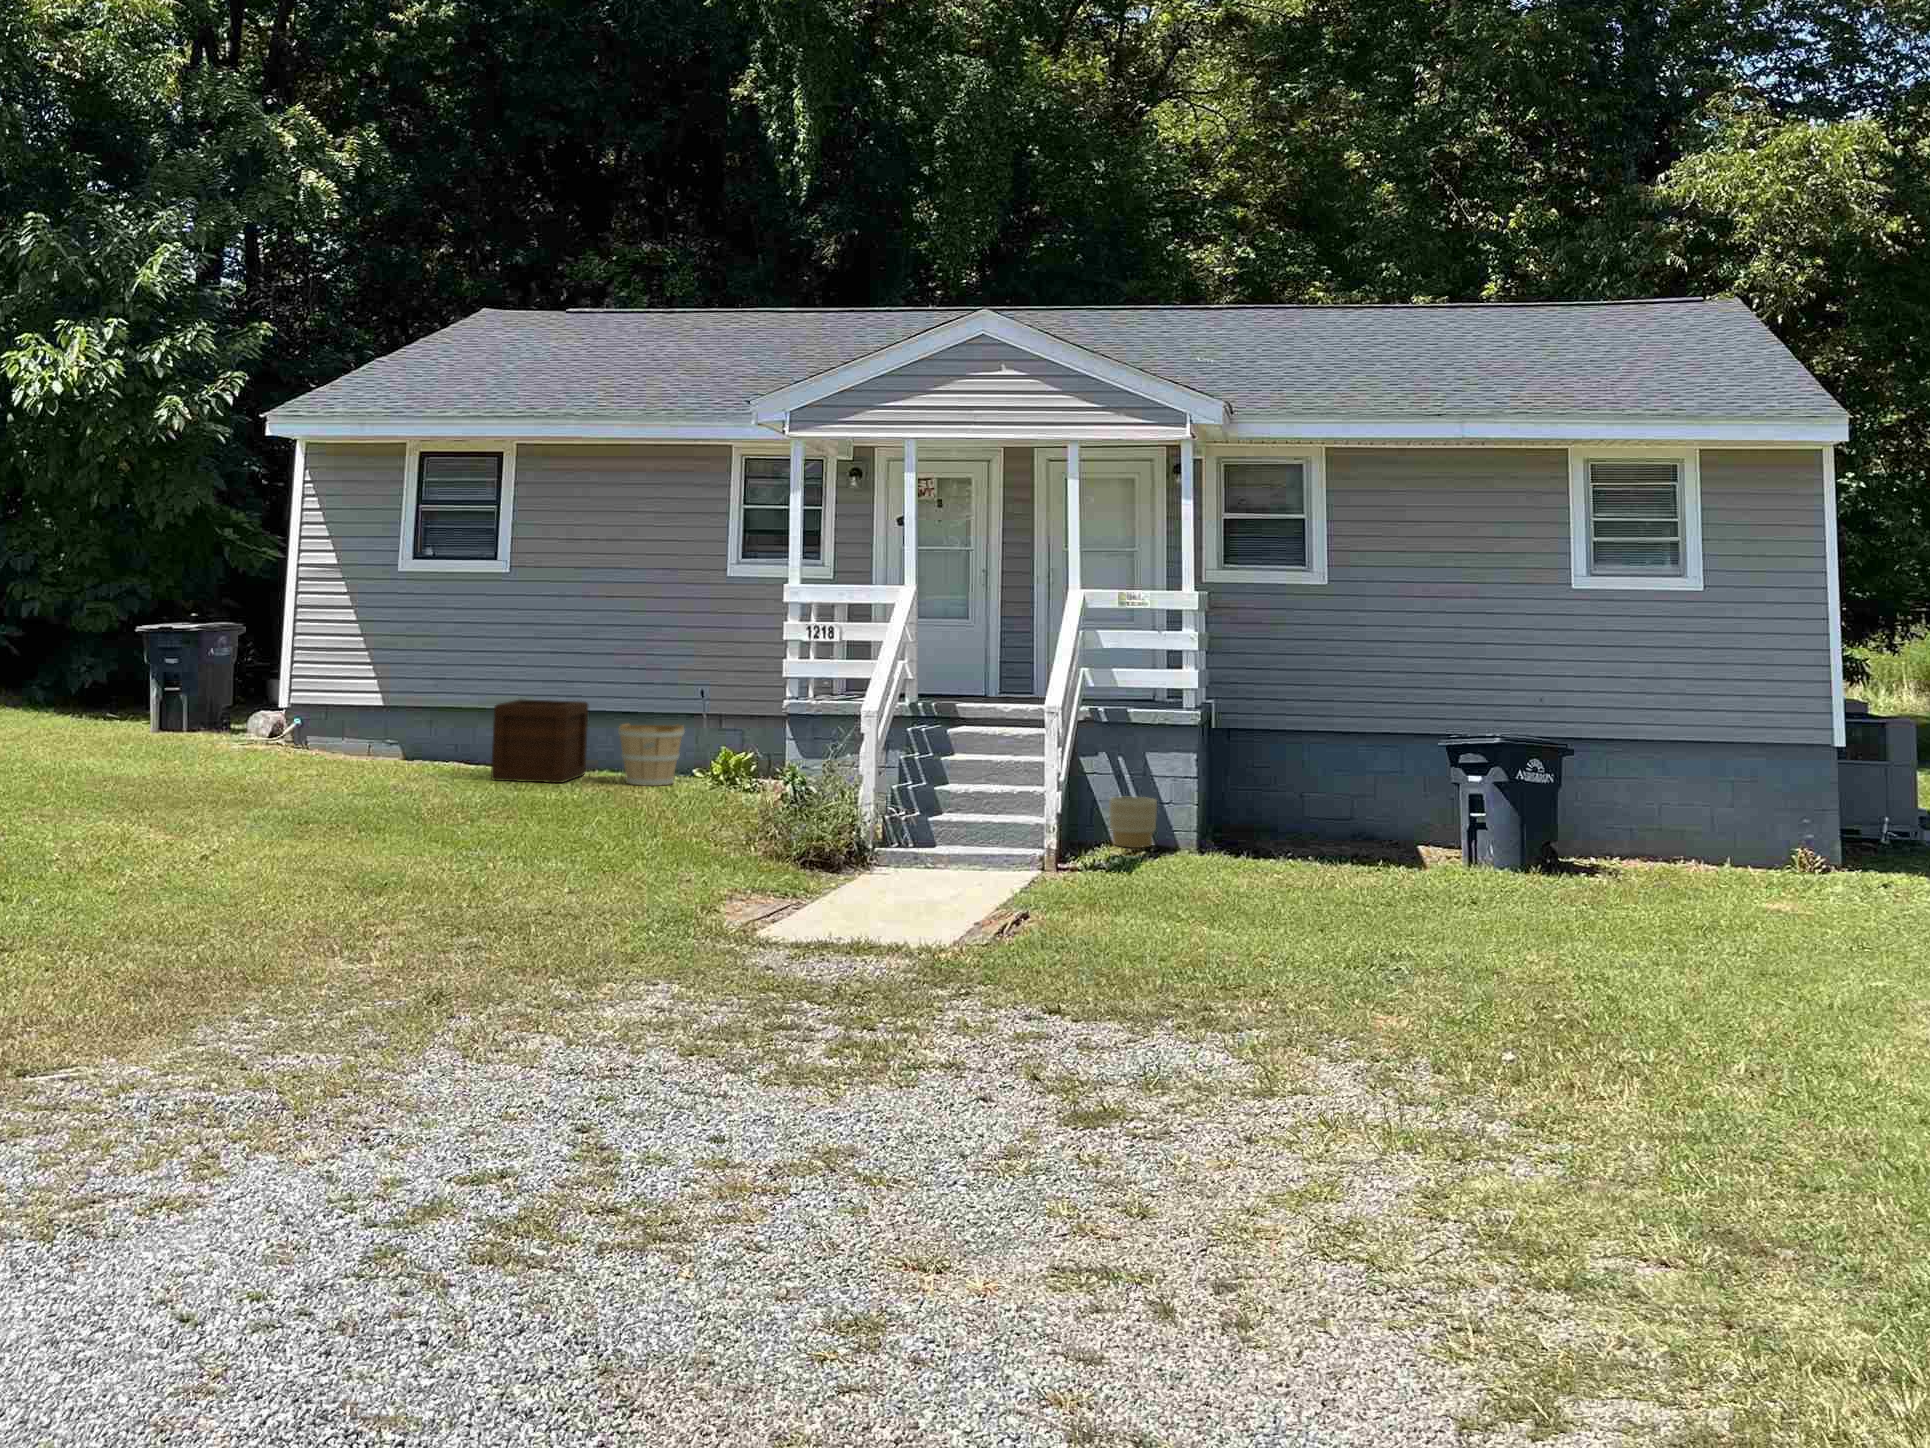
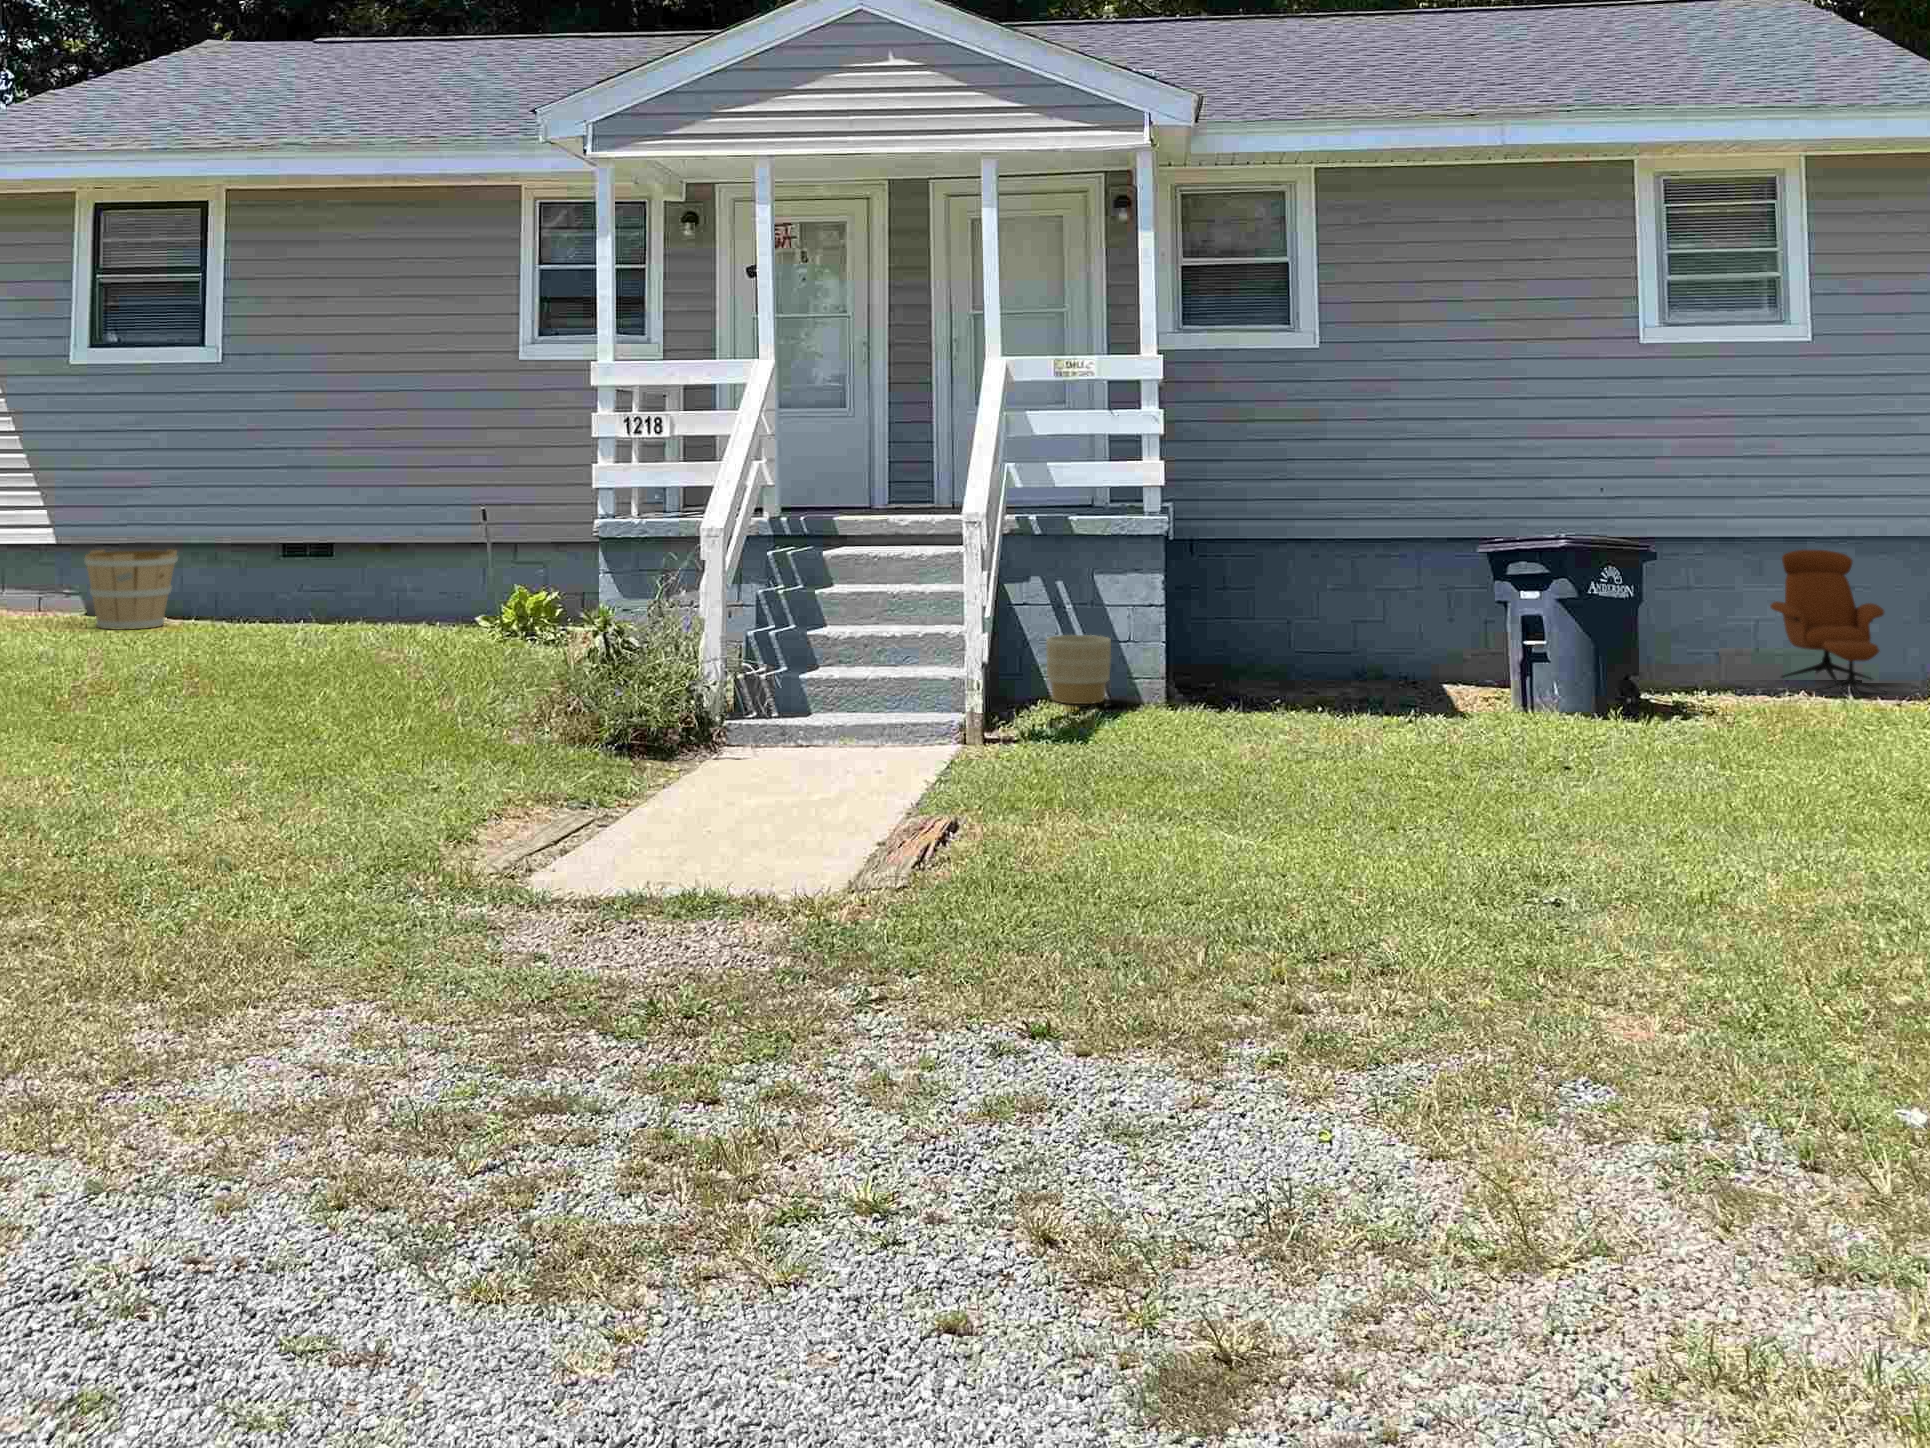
wooden crate: present [491,700,588,783] -> none [203,527,337,635]
wooden bucket: present [618,724,684,786] -> present [85,549,178,630]
lounge chair: none [1673,747,1760,861] -> present [1770,550,1884,696]

